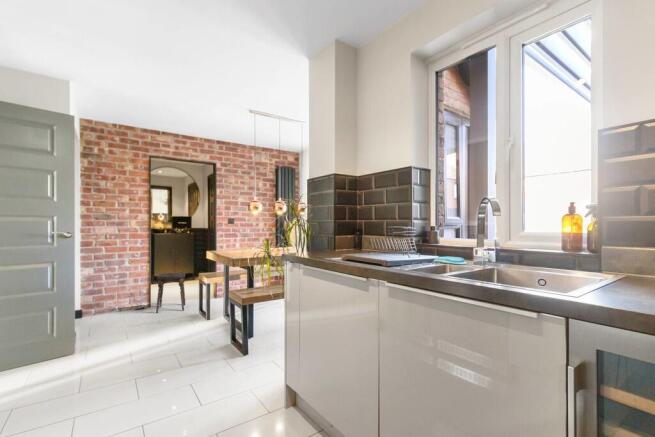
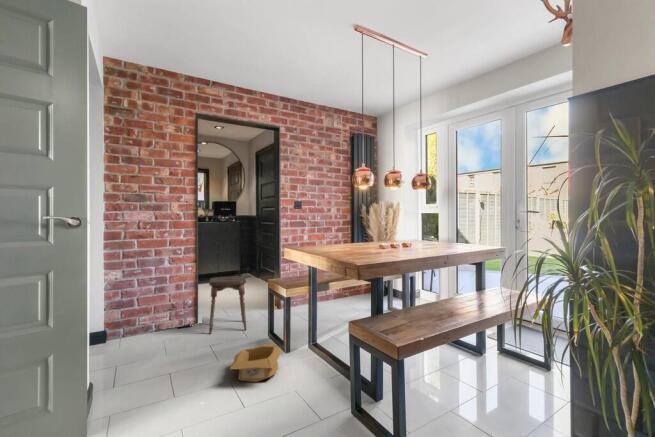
cardboard box: none [157,316,196,338] -> present [230,344,281,382]

